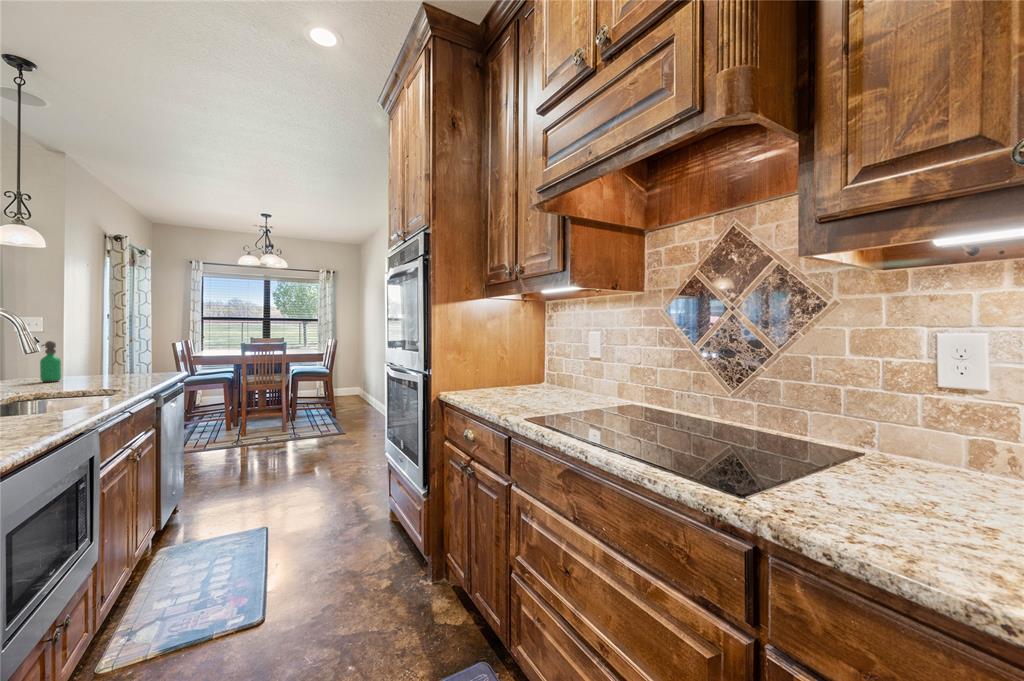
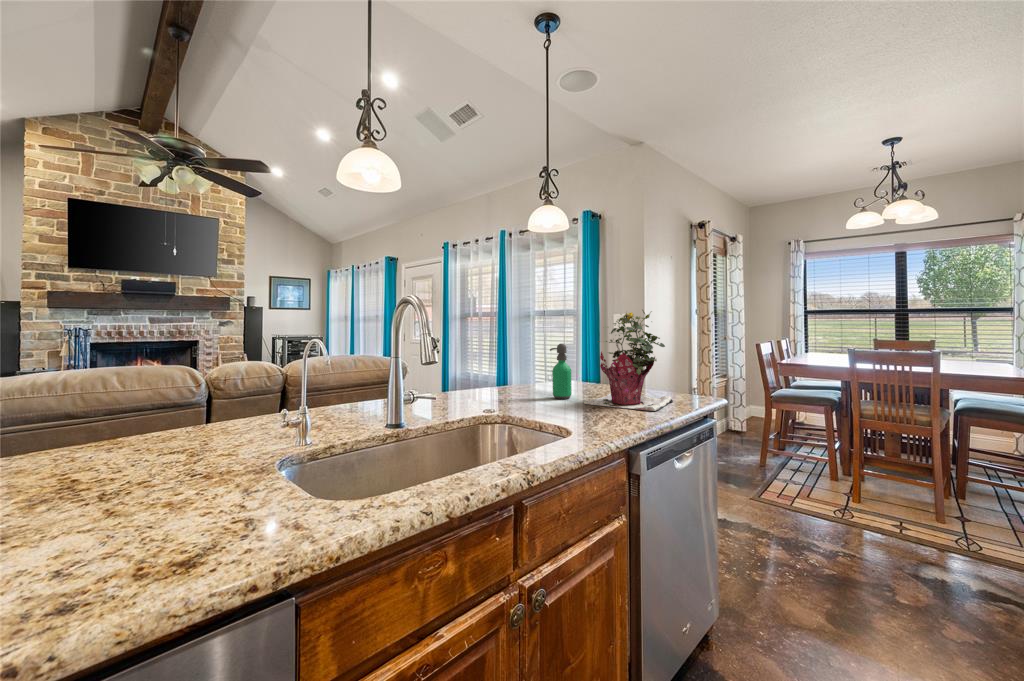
potted plant: none [84,319,154,382] -> present [584,310,673,411]

